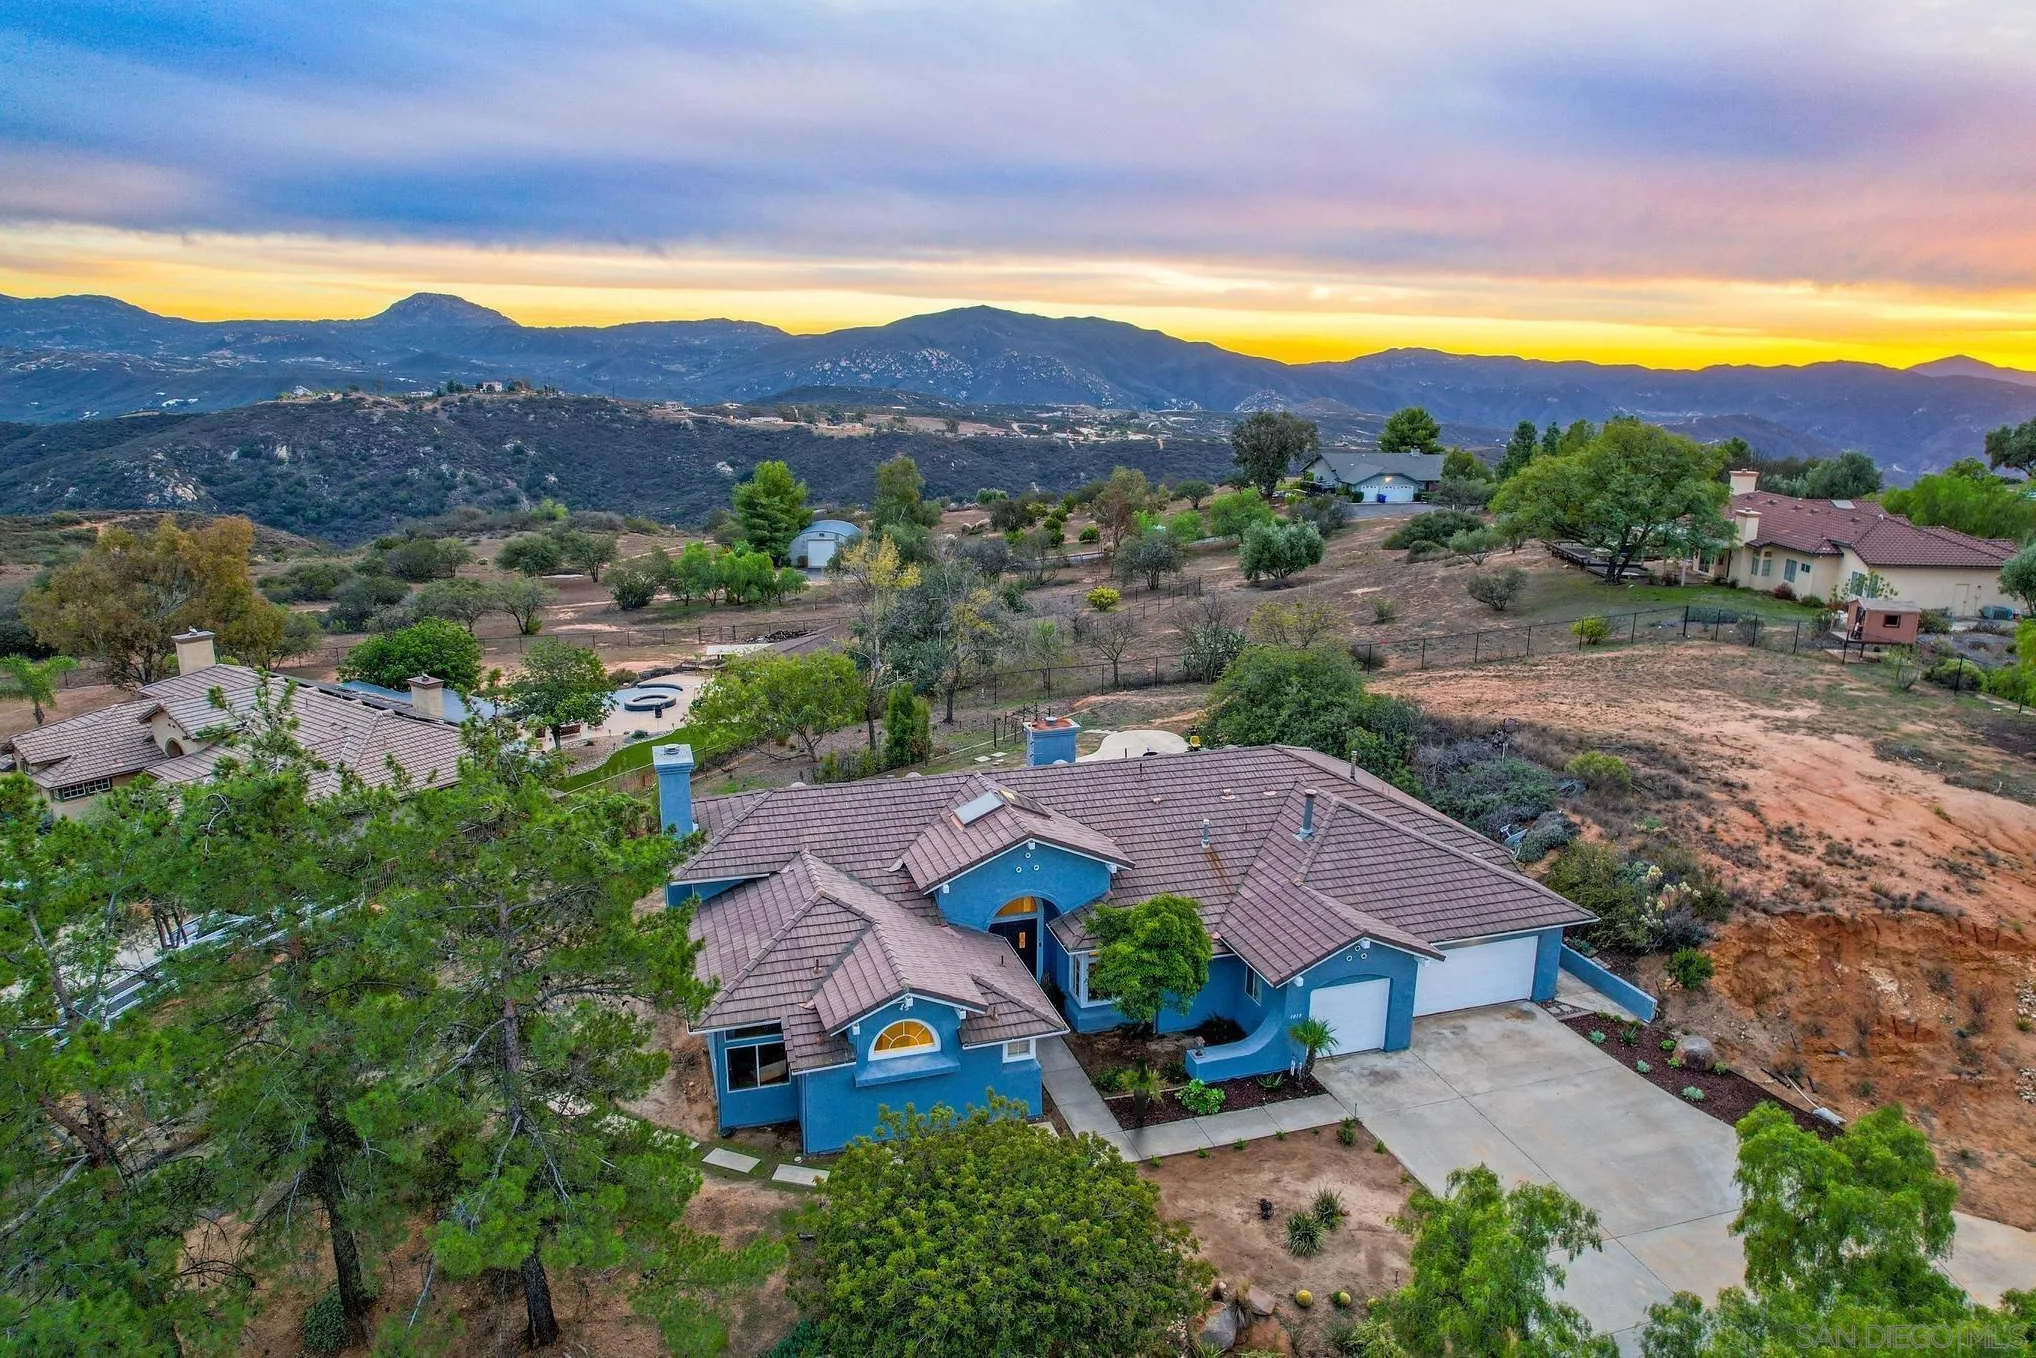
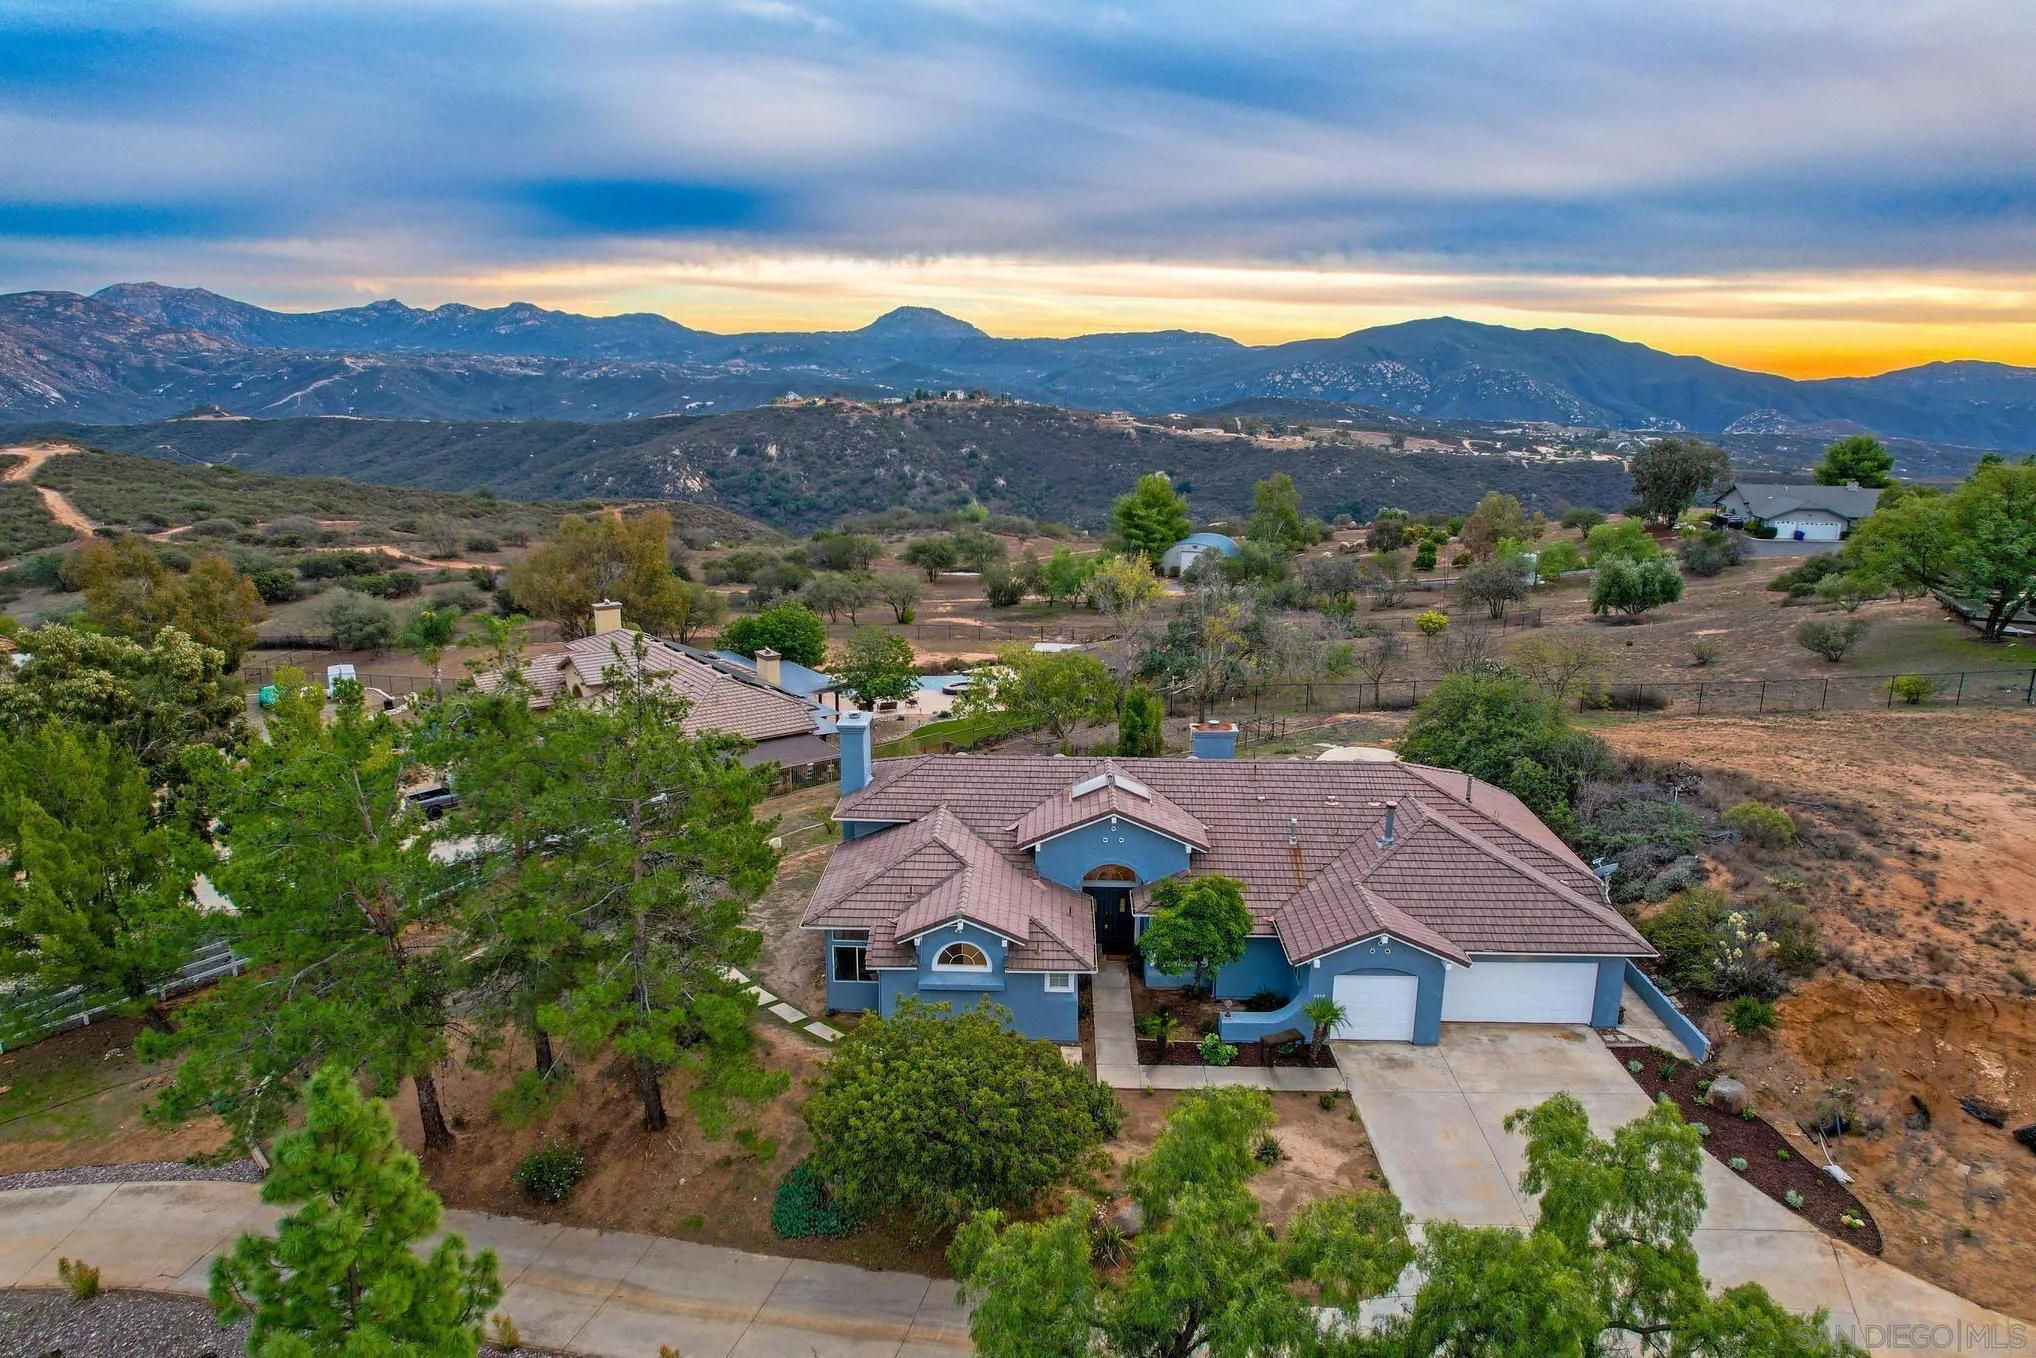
bench: none [1244,1057,1293,1106] -> present [1259,1028,1306,1065]

